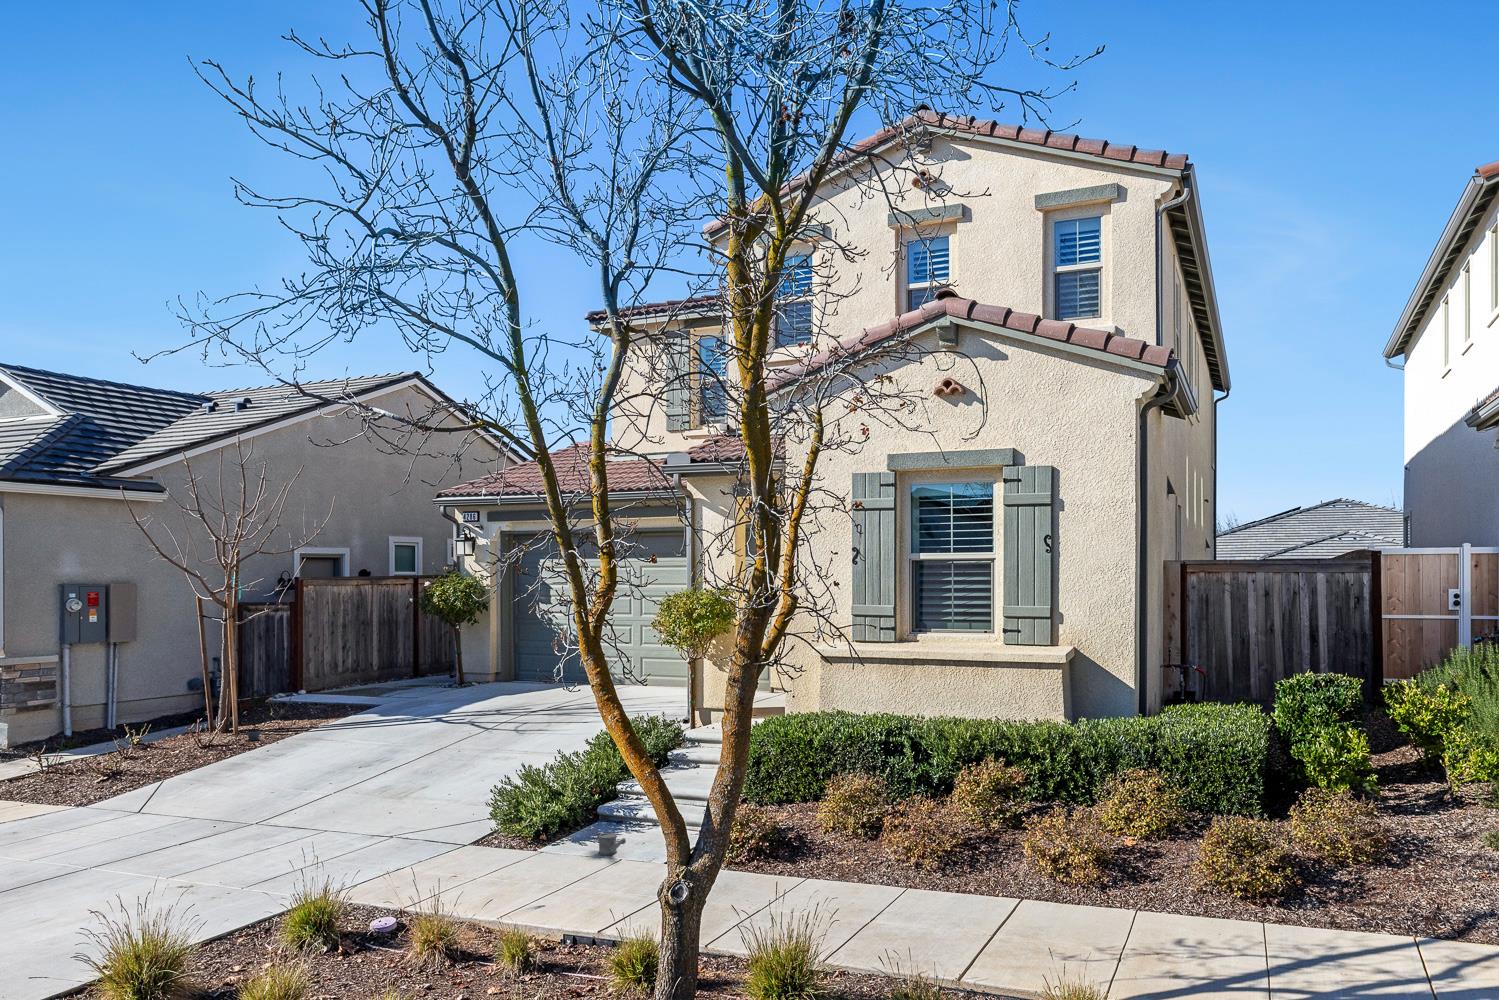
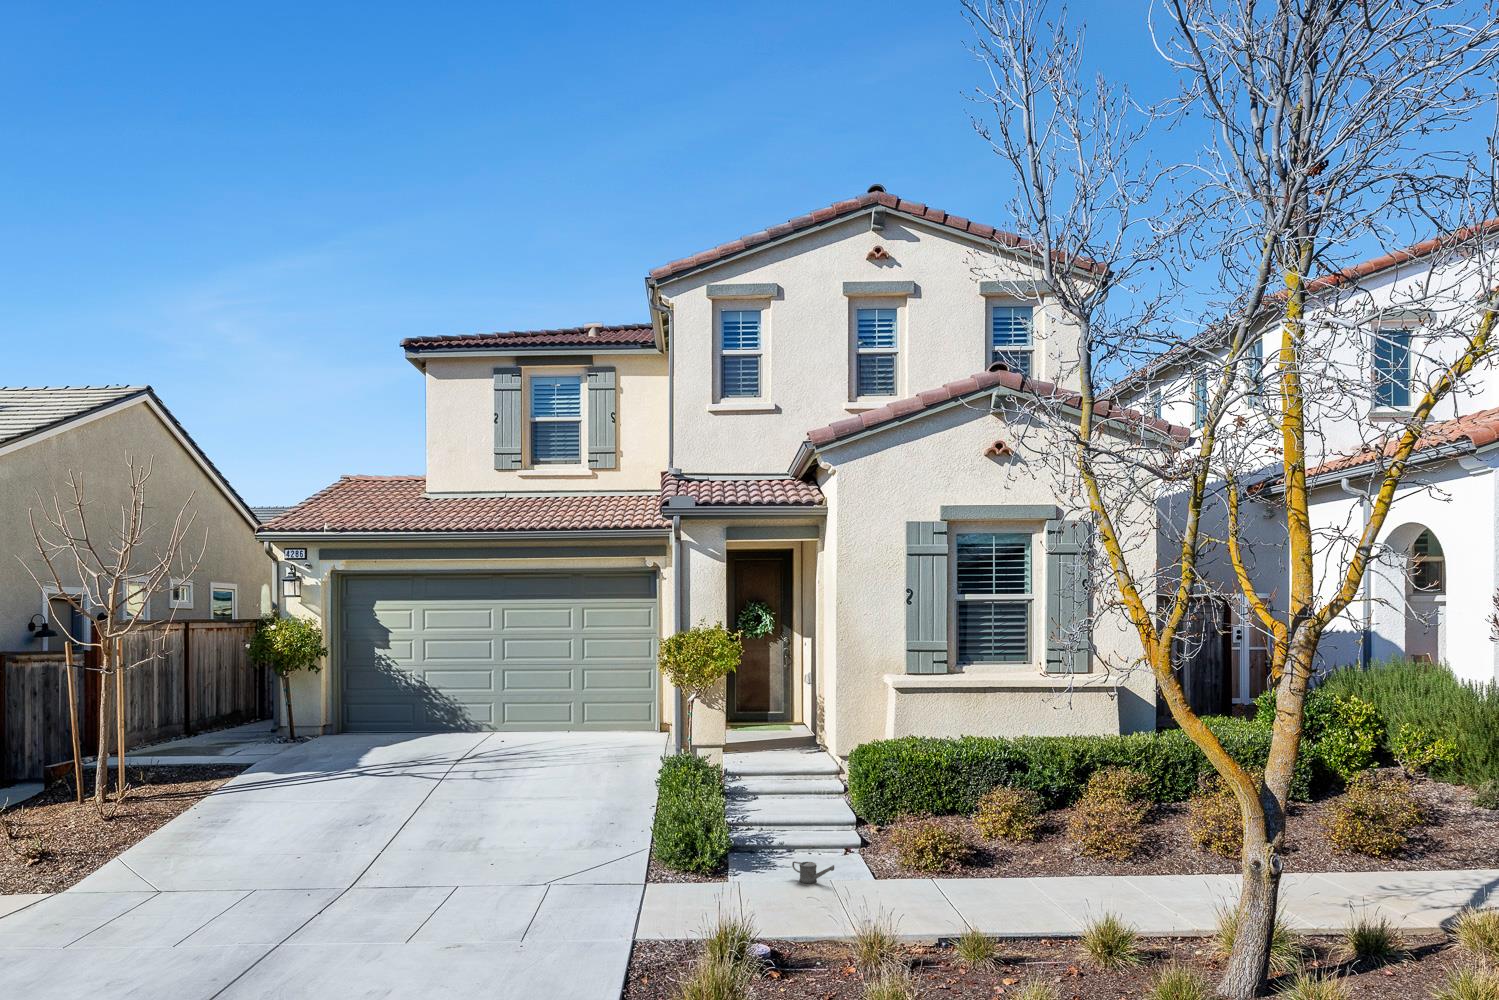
potted plant: present [239,690,272,741] -> none [180,735,223,796]

